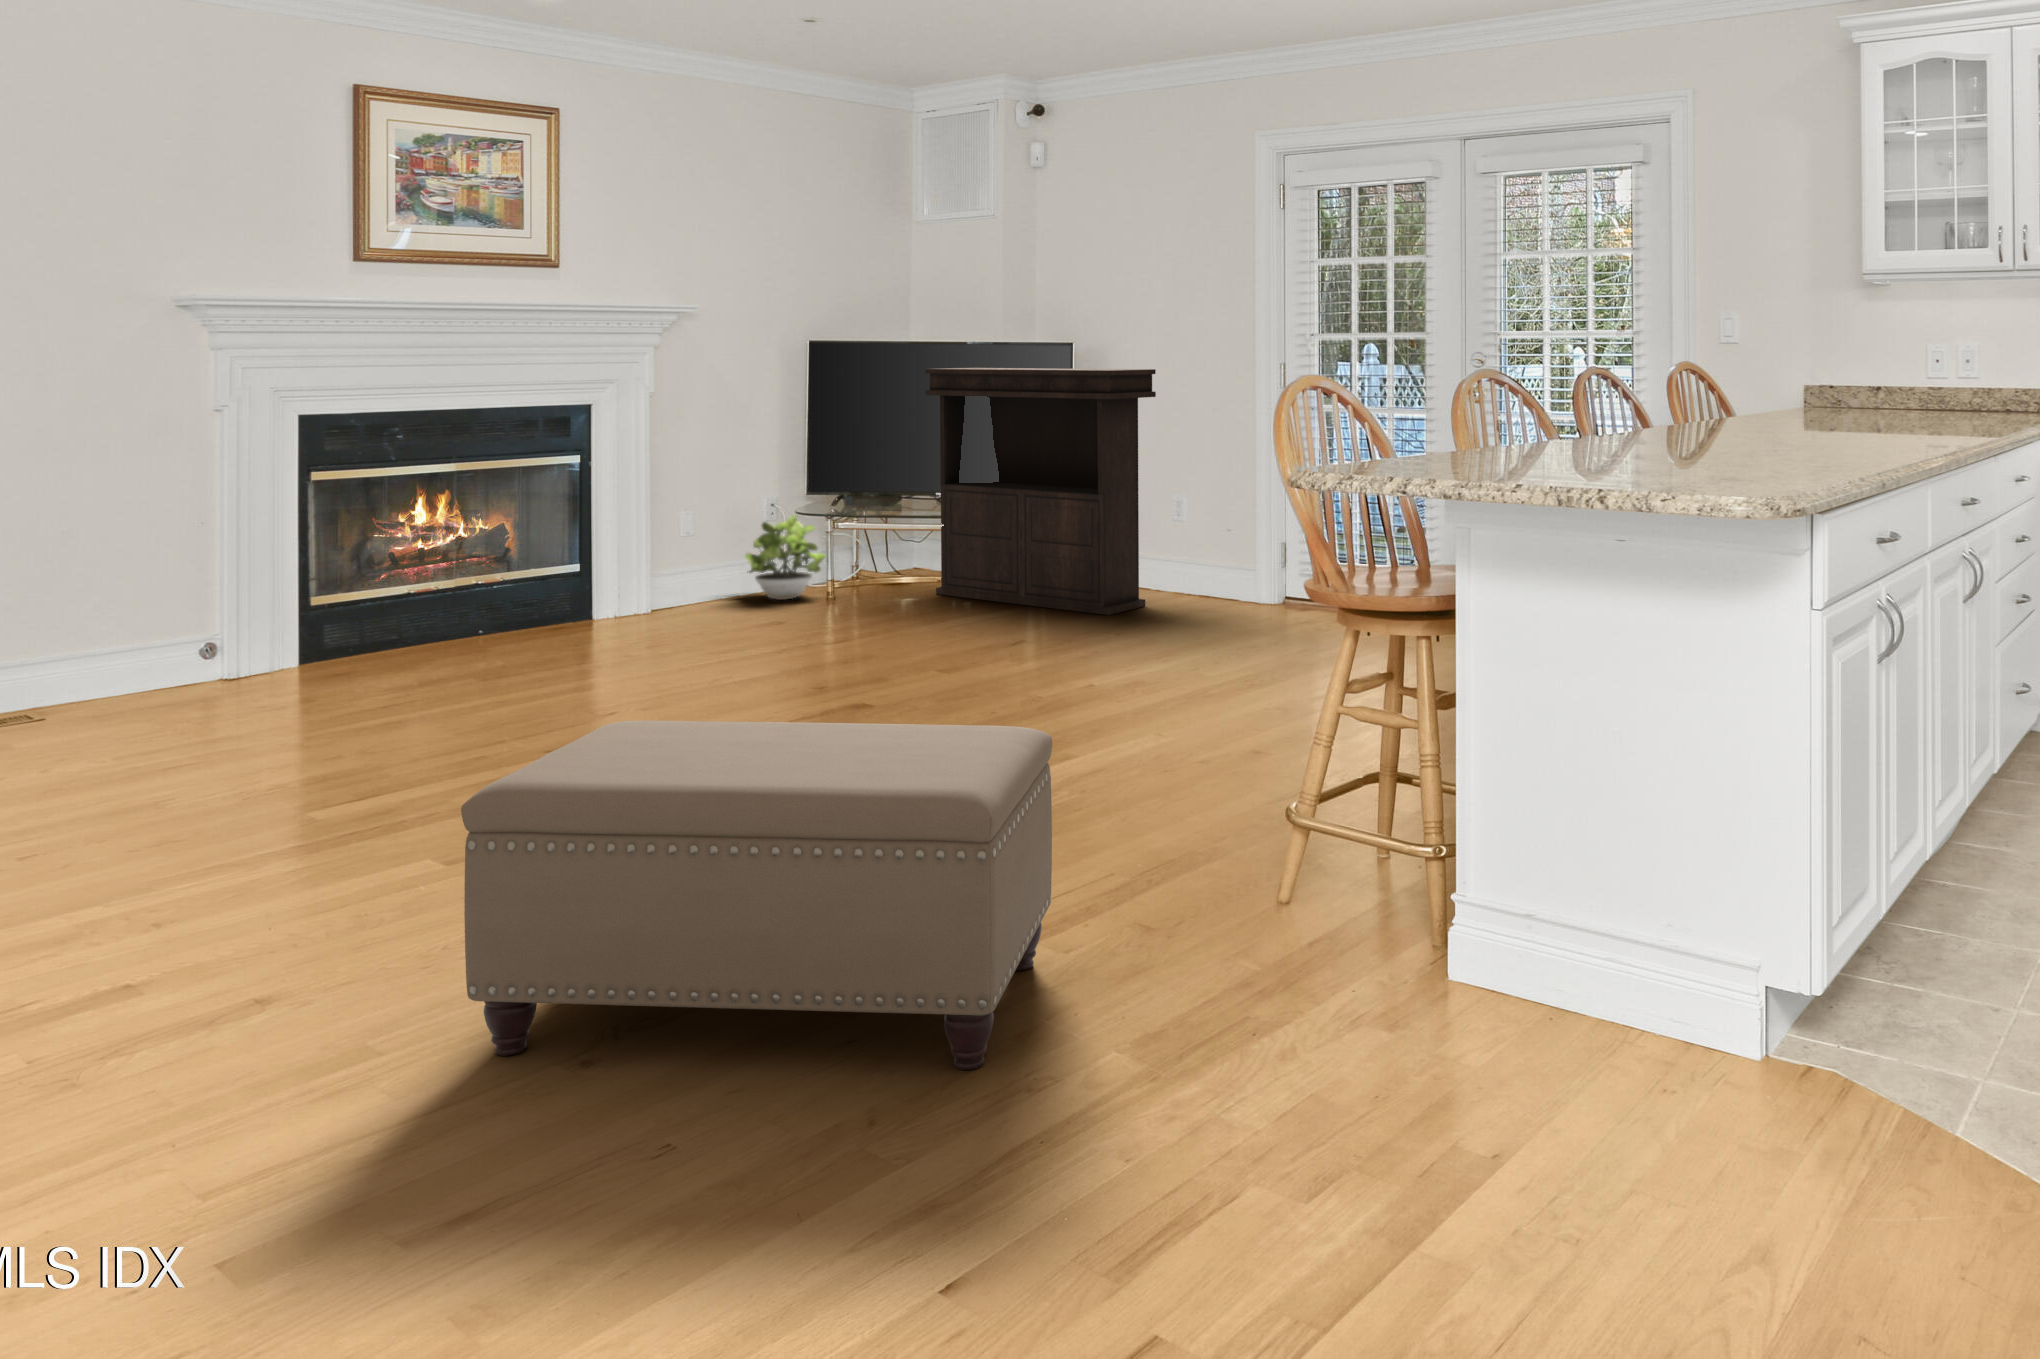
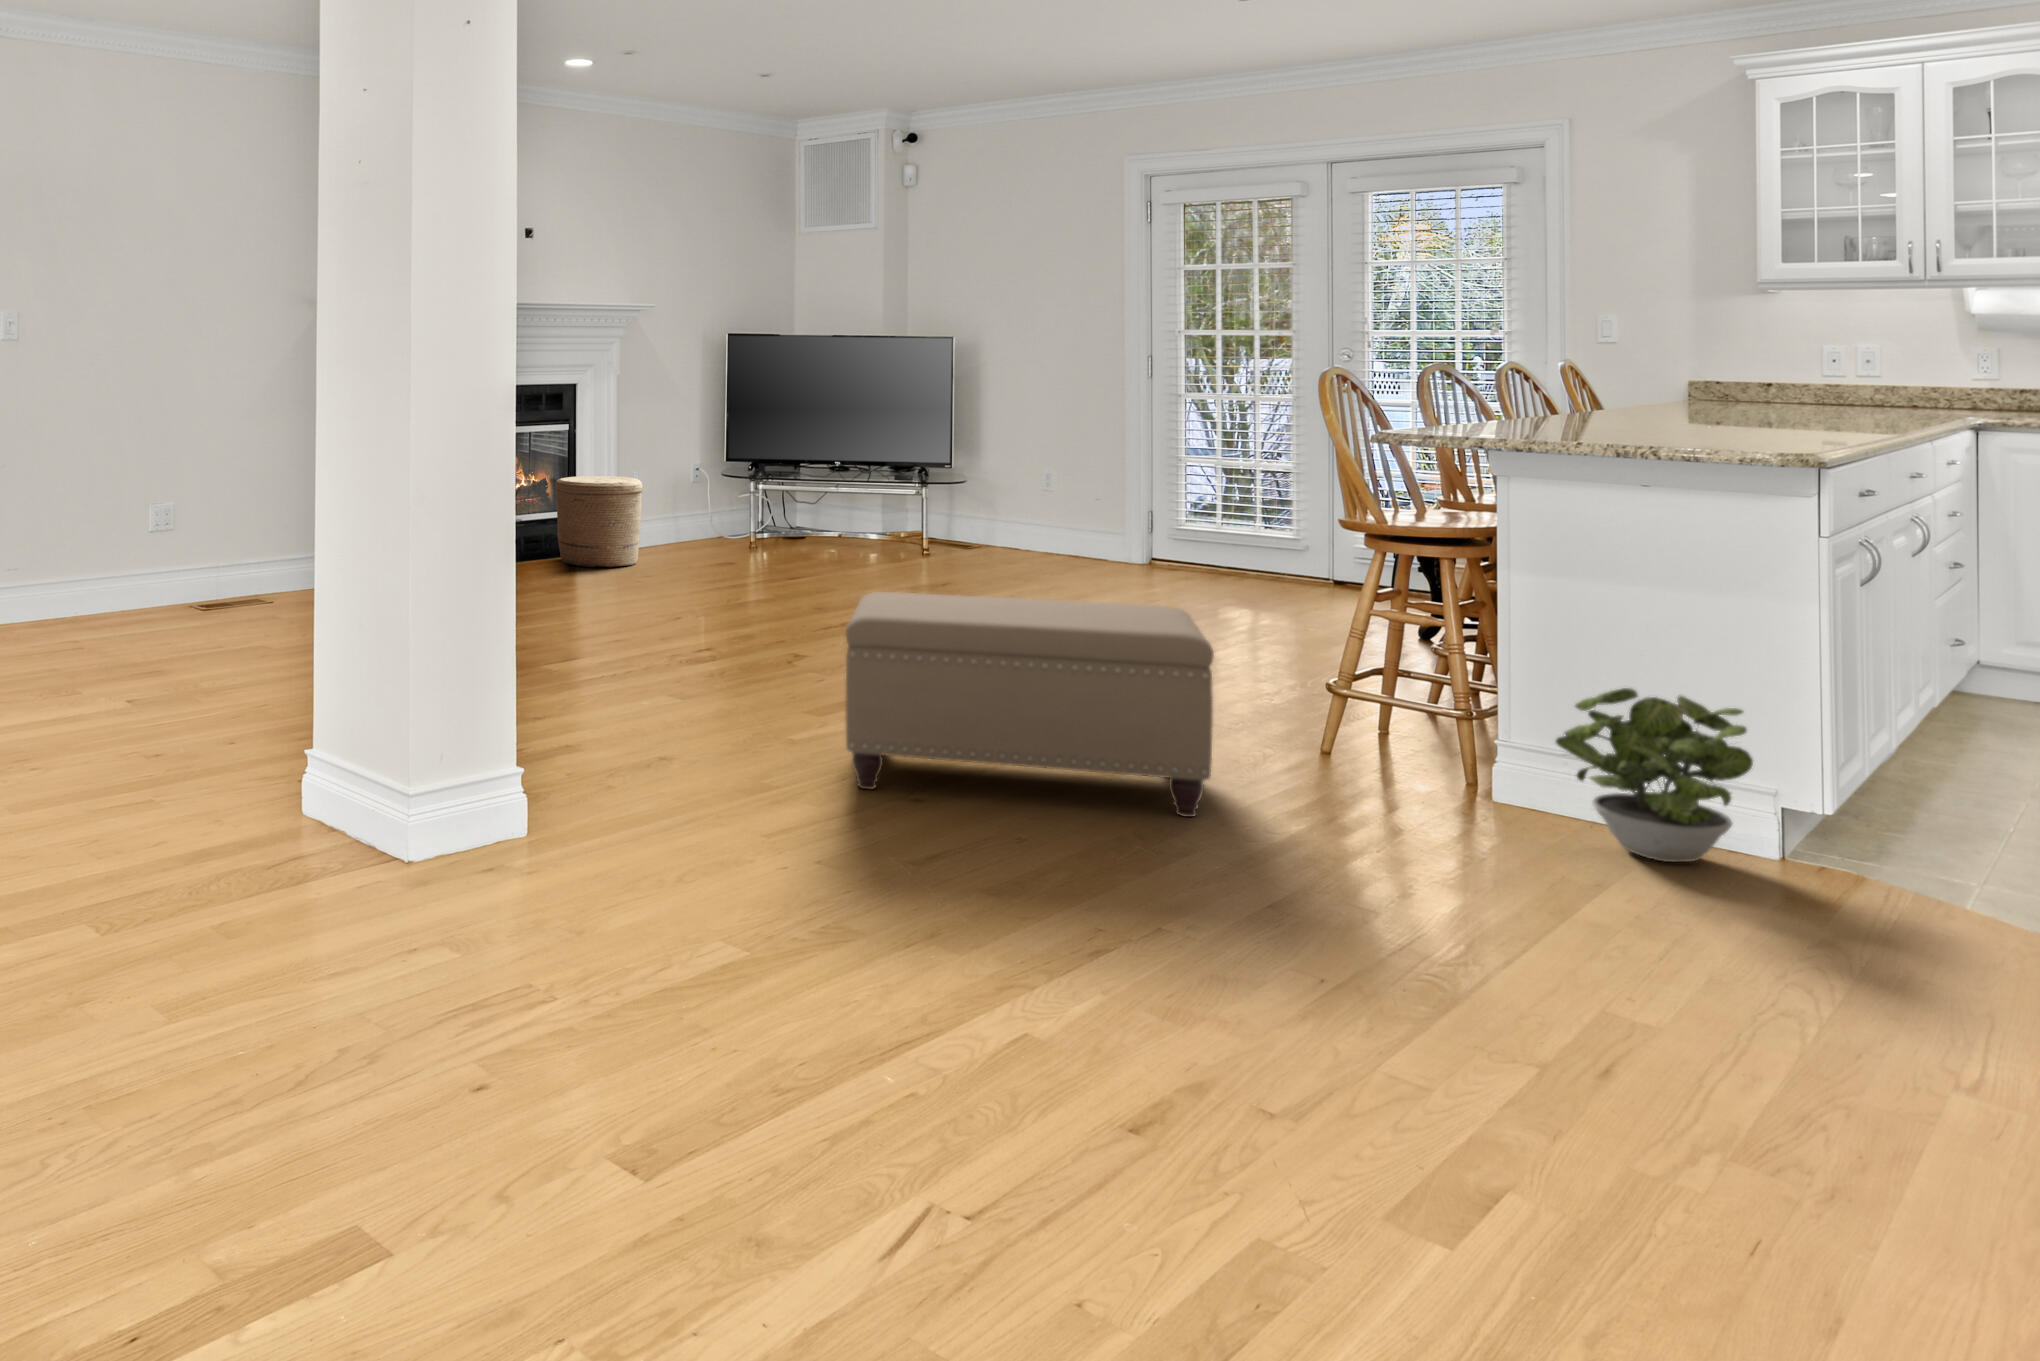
console table: present [925,368,1156,615] -> none [826,359,1037,568]
potted plant: present [745,516,825,600] -> present [1556,688,1753,862]
woven basket: none [549,519,667,639] -> present [555,476,643,568]

